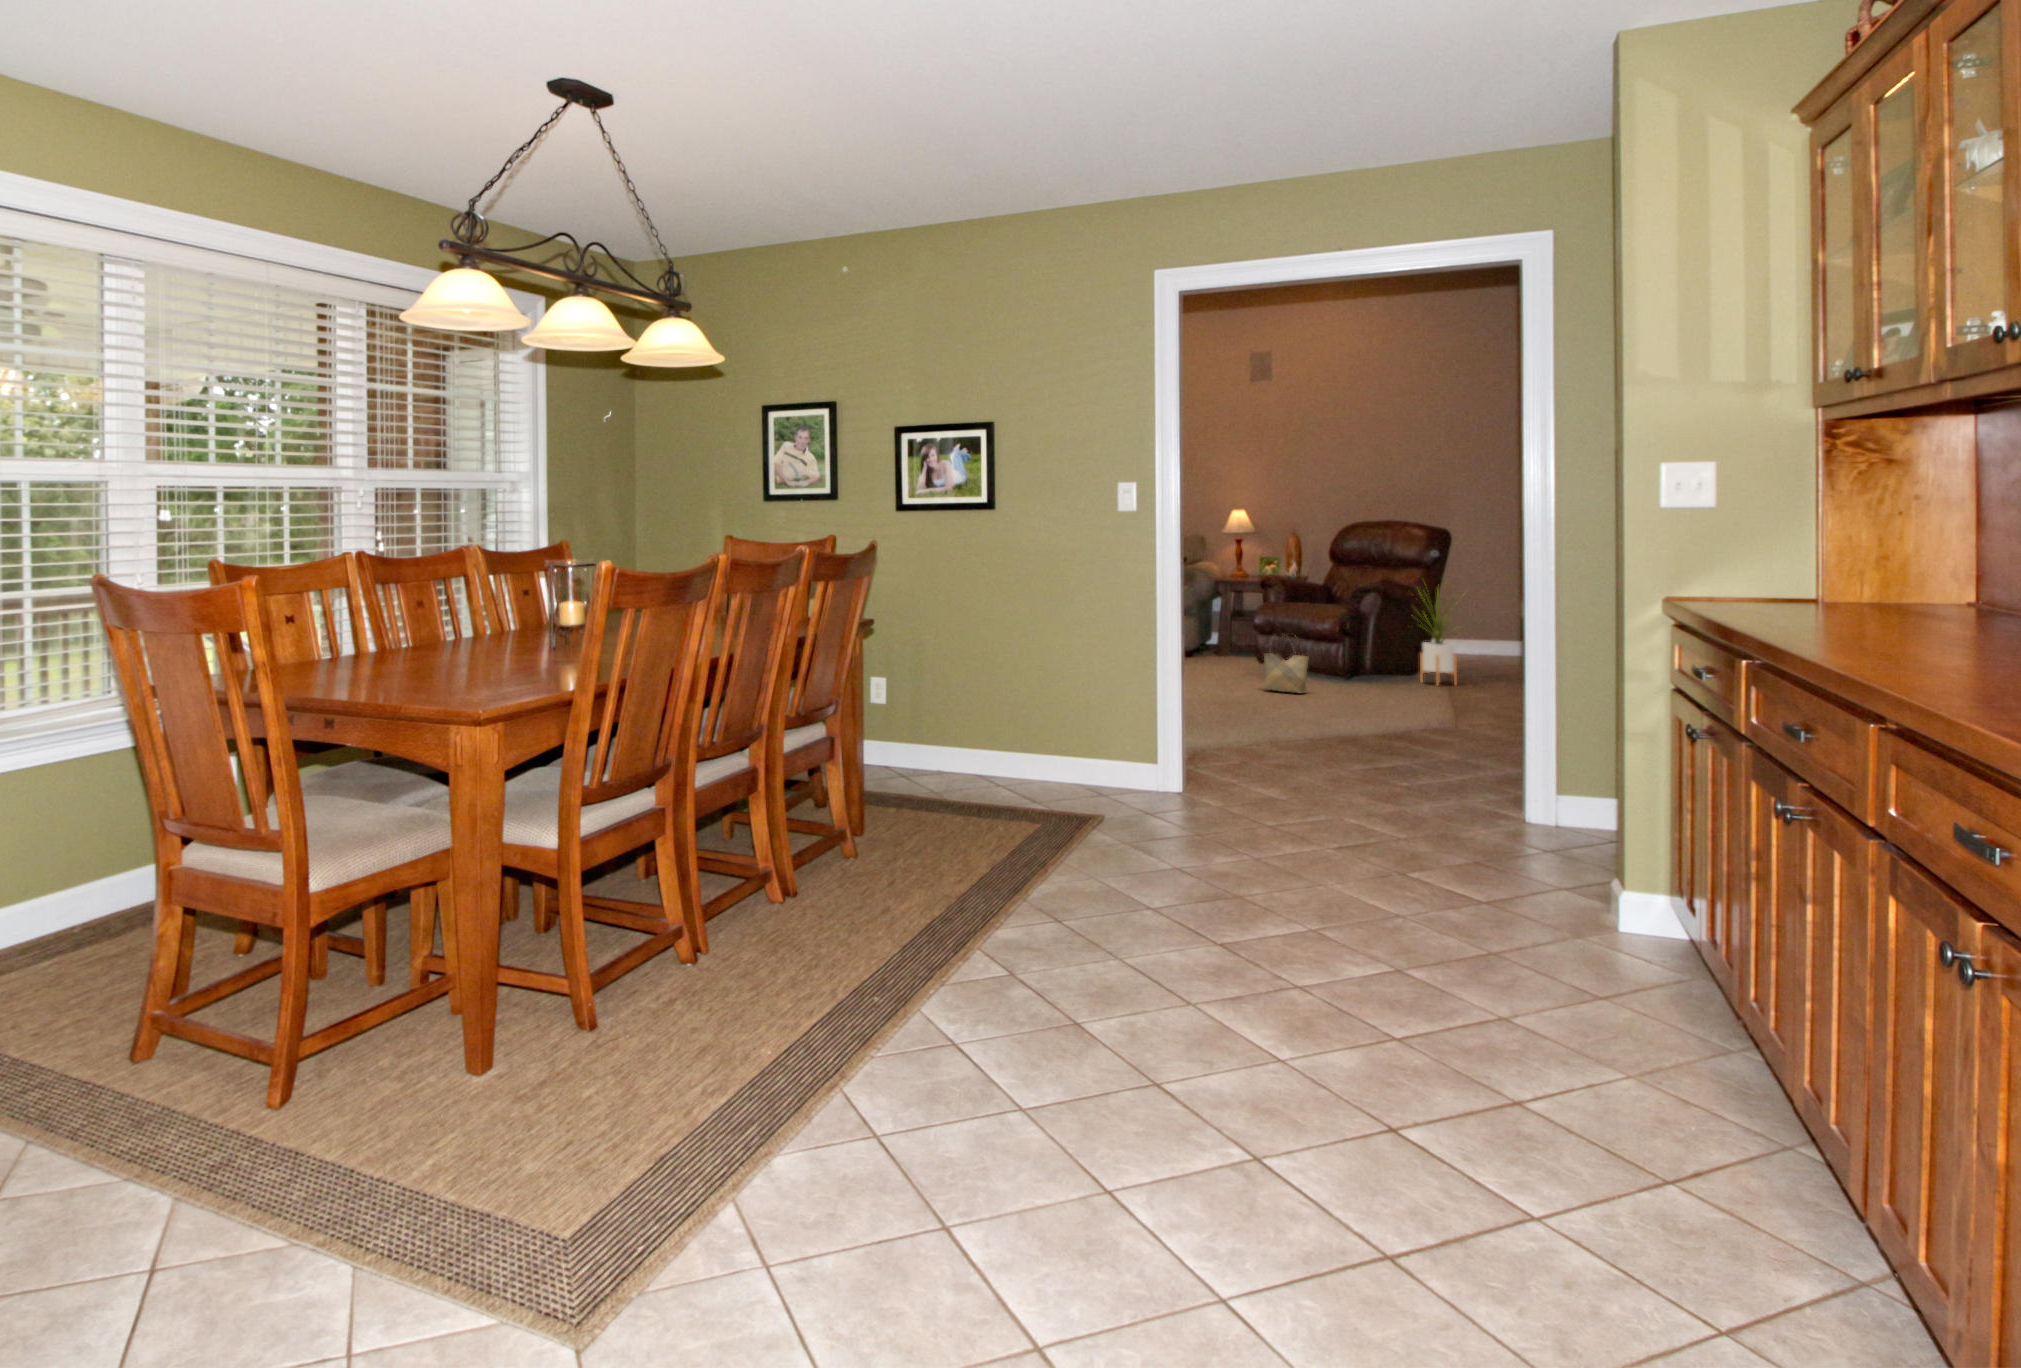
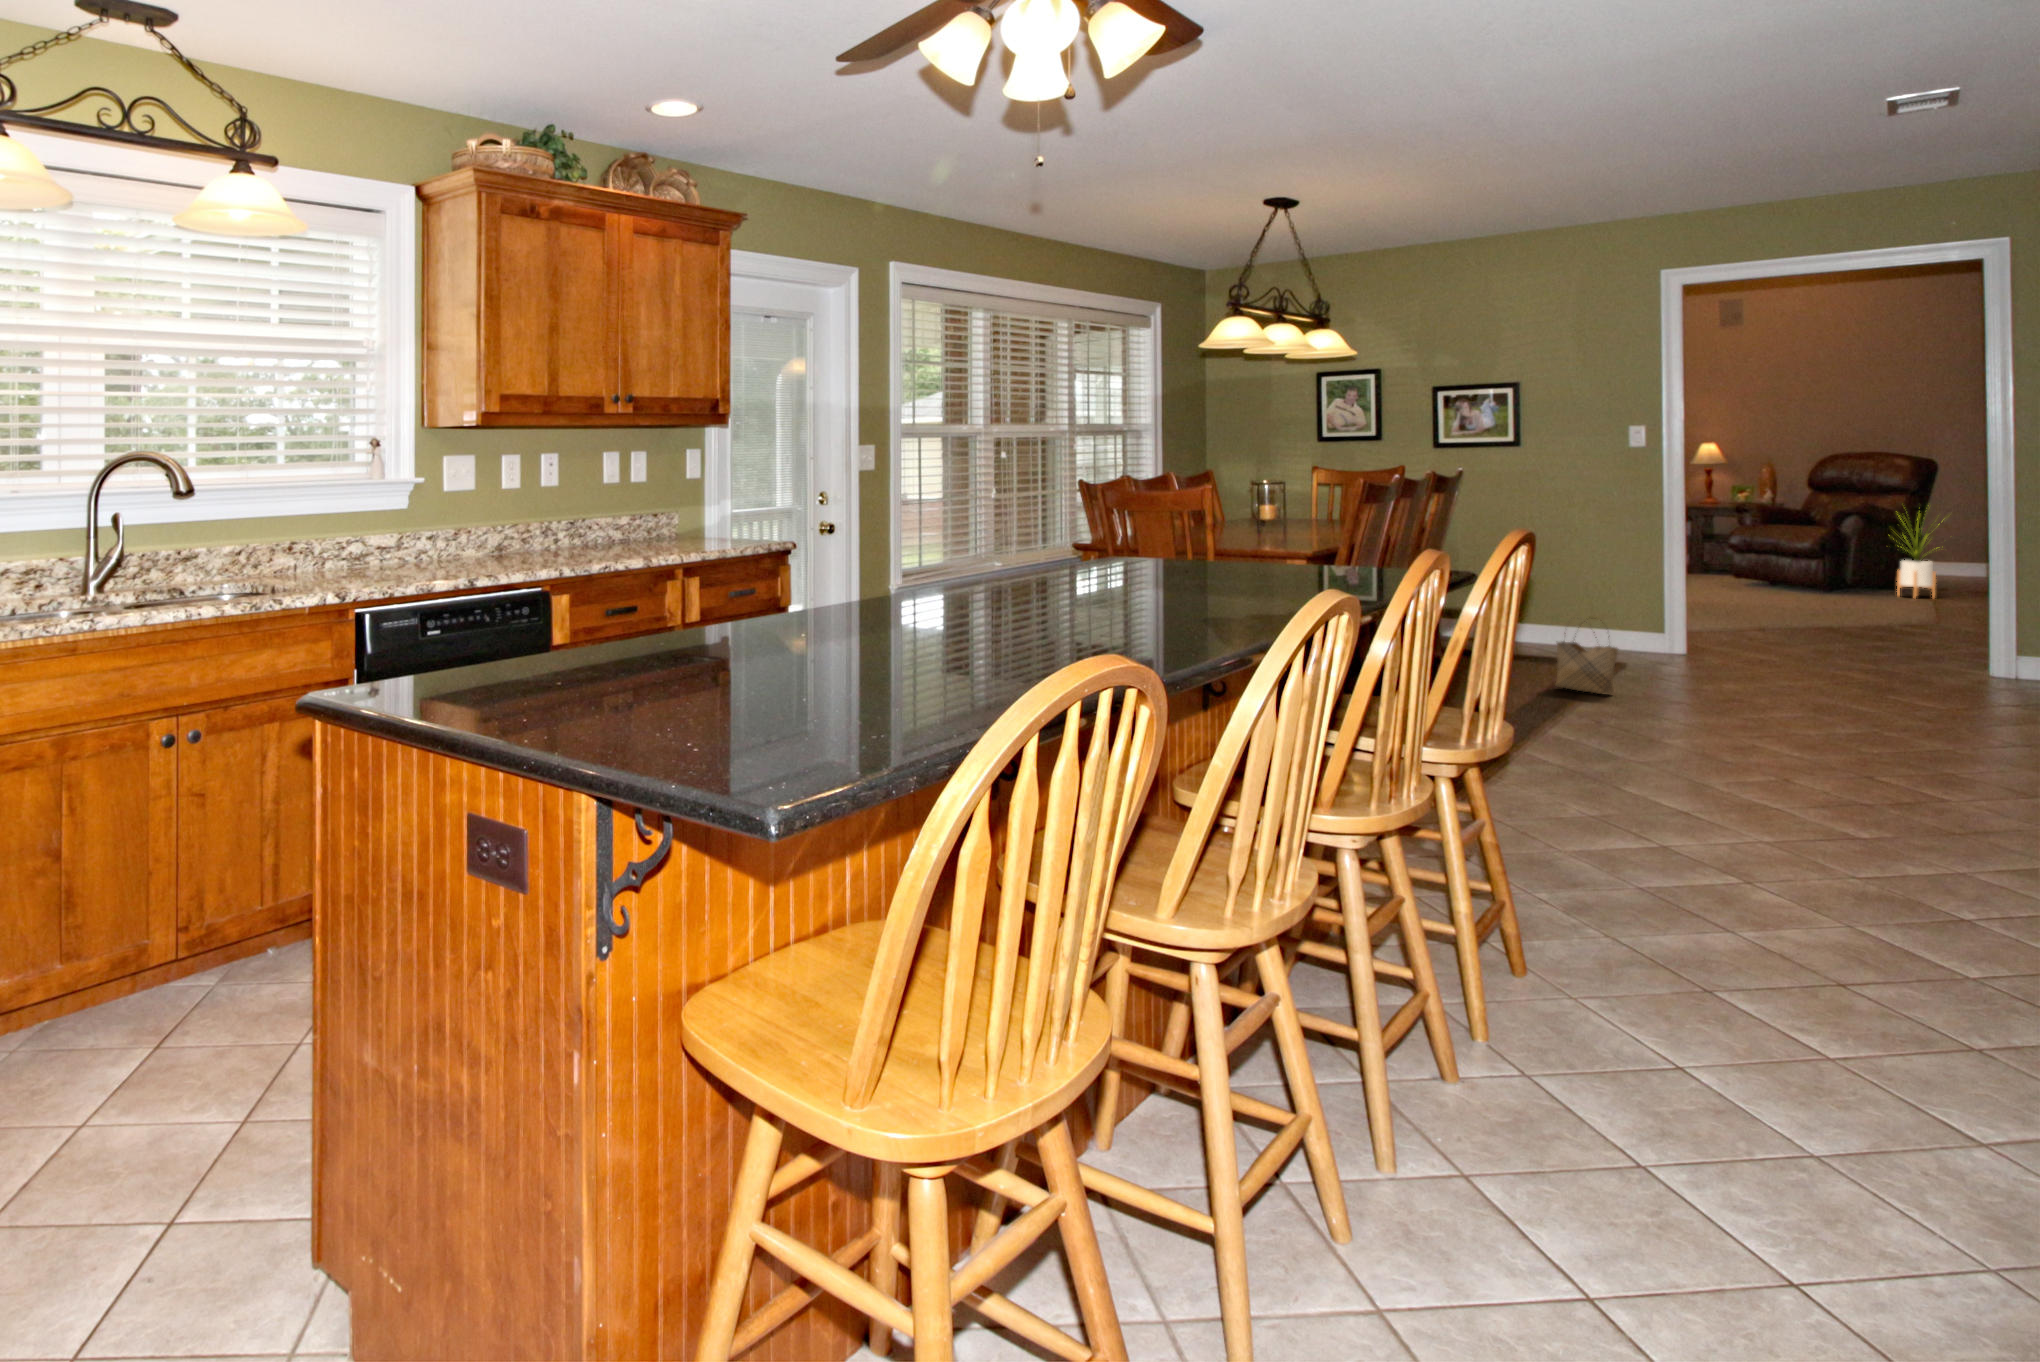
woven basket: present [1264,635,1309,693] -> present [1556,618,1618,695]

